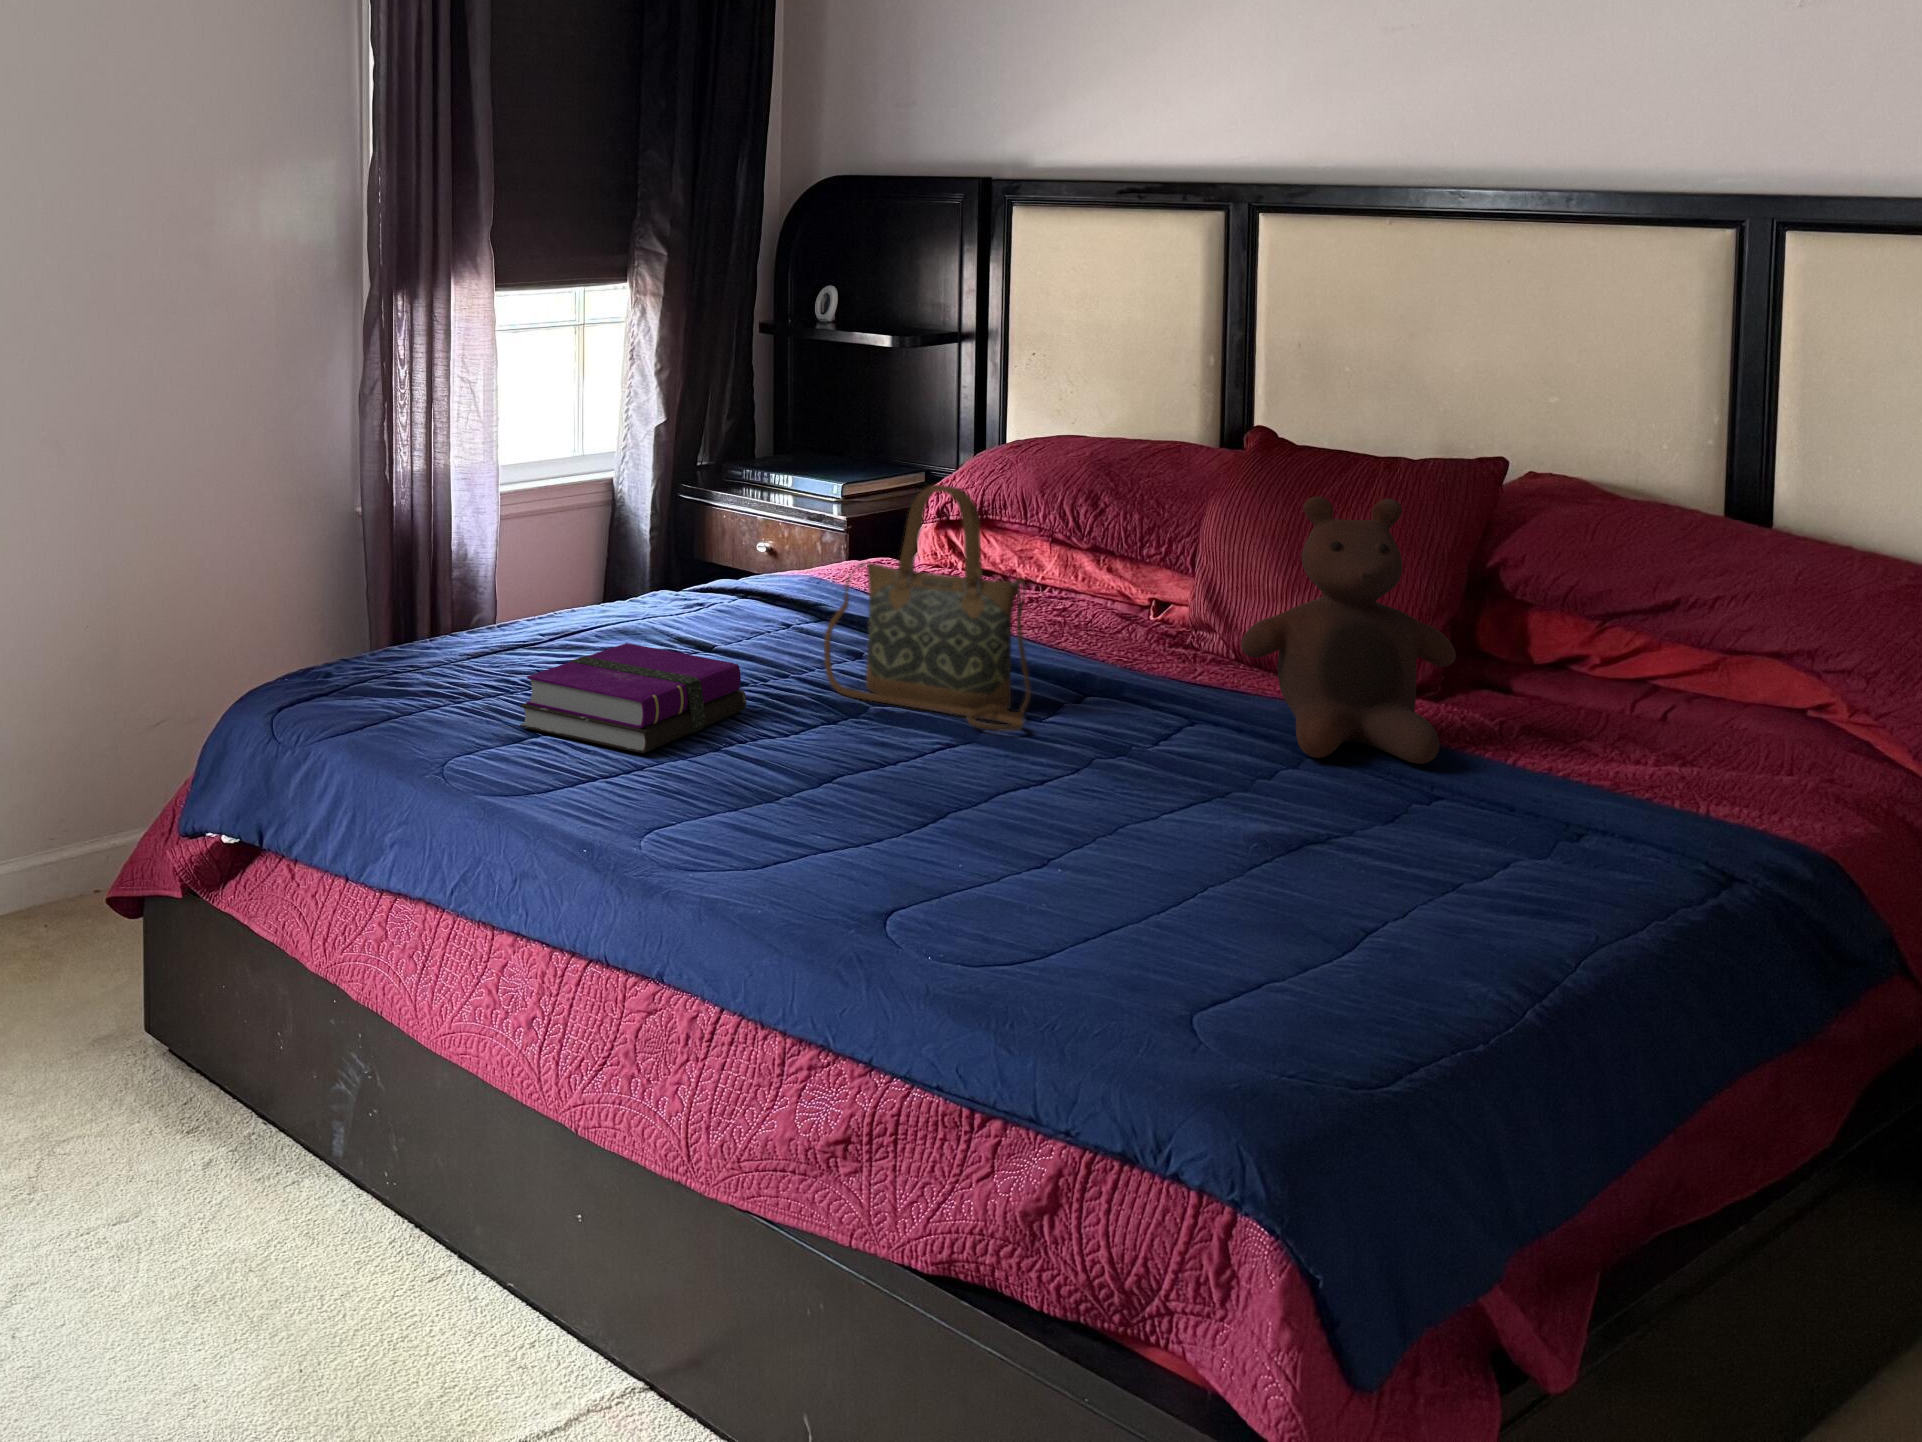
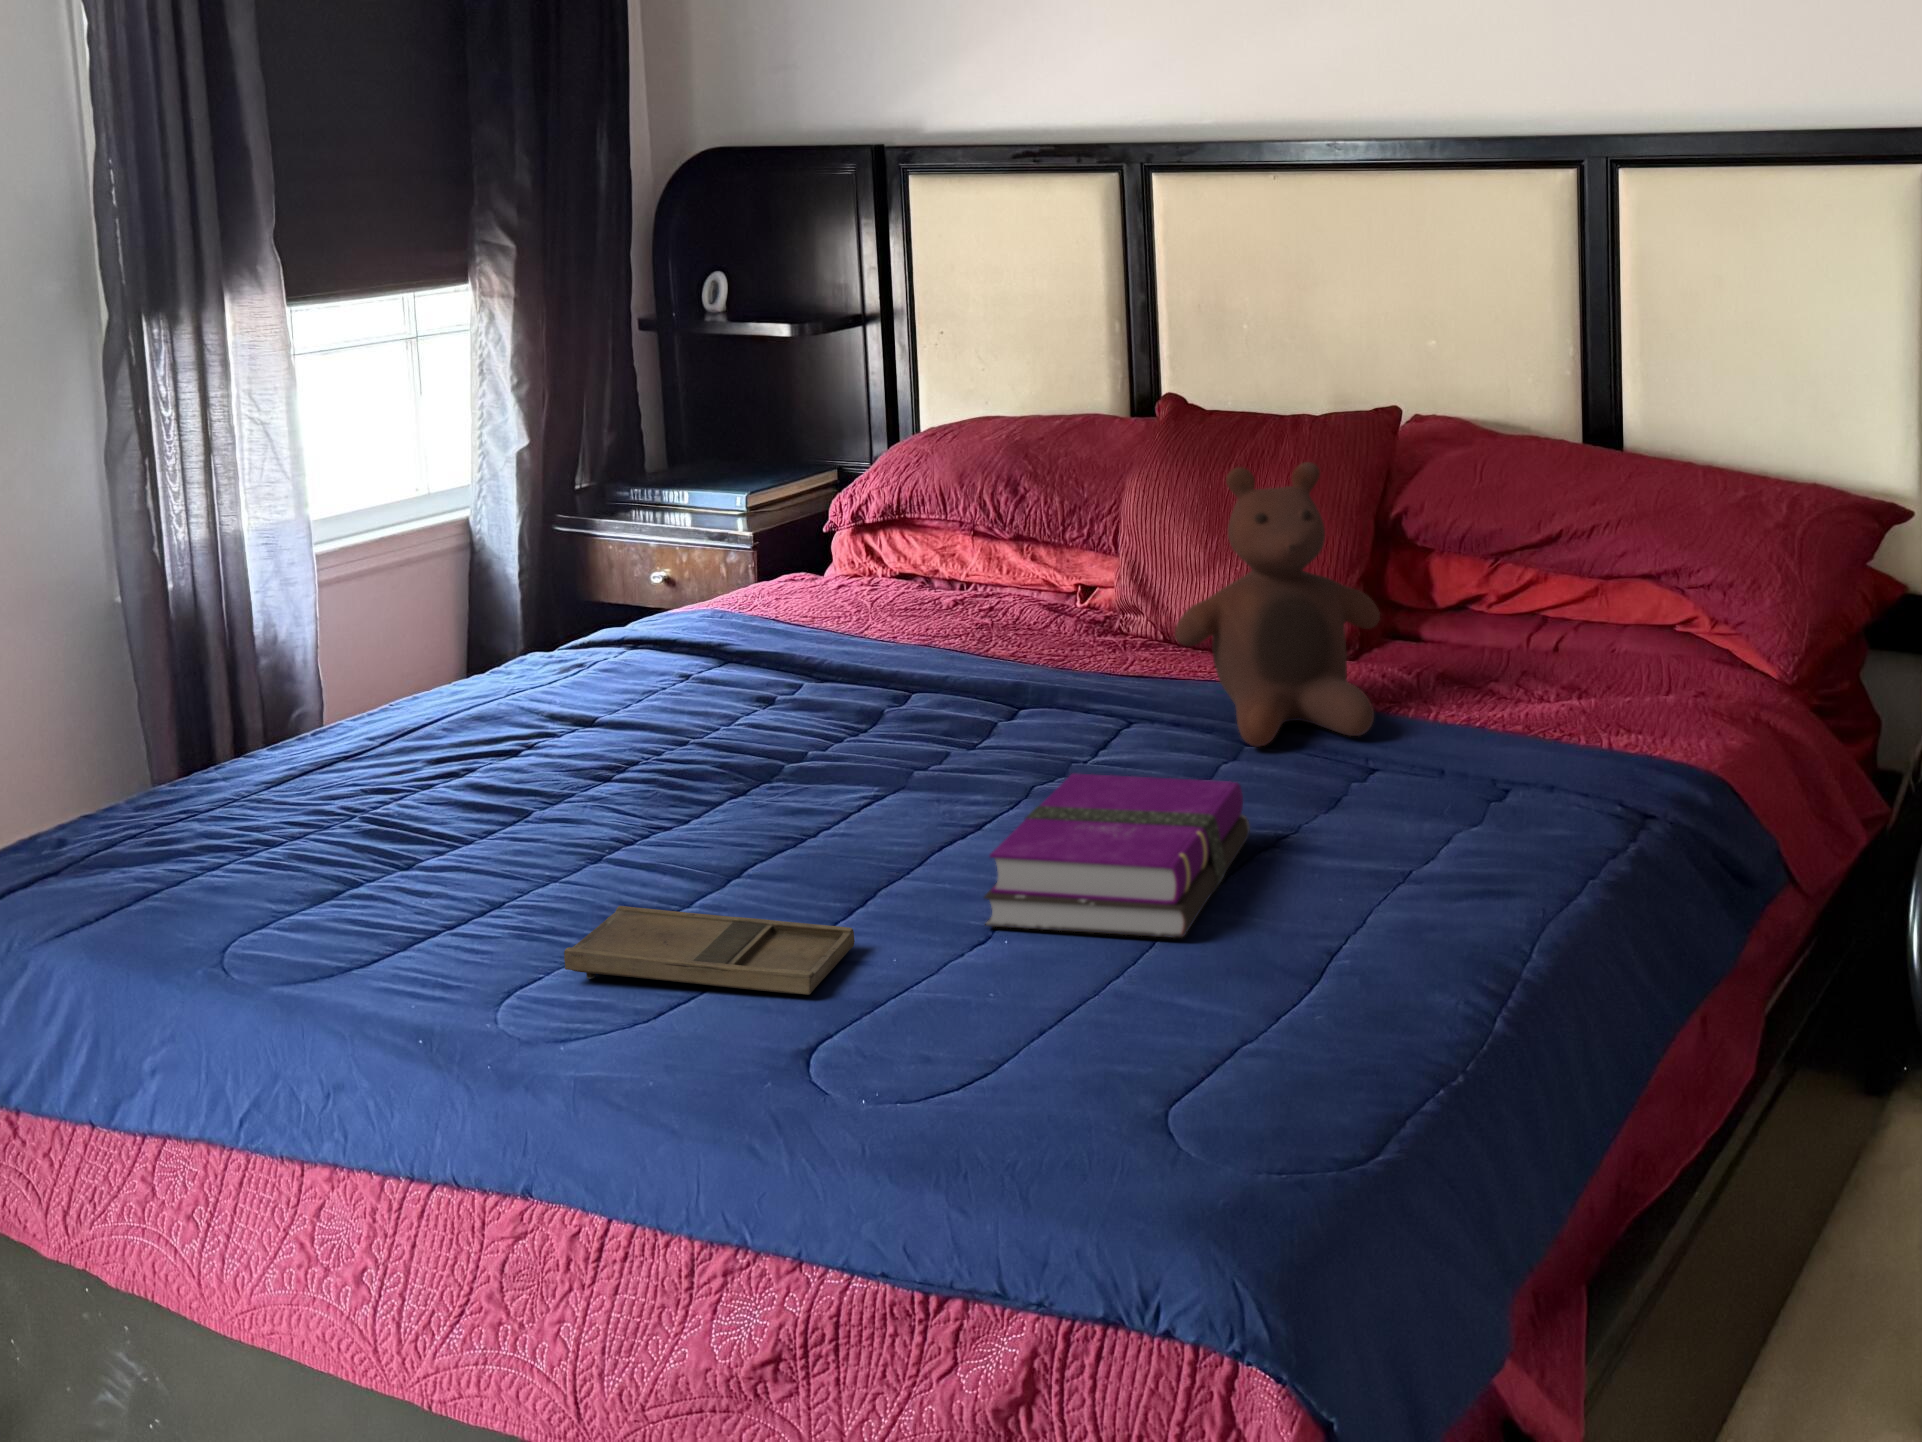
handbag: present [824,485,1031,731] -> none [723,498,961,773]
hardback book: present [520,643,746,753] -> present [984,774,1250,938]
tray: none [696,784,928,876] -> present [564,906,855,995]

